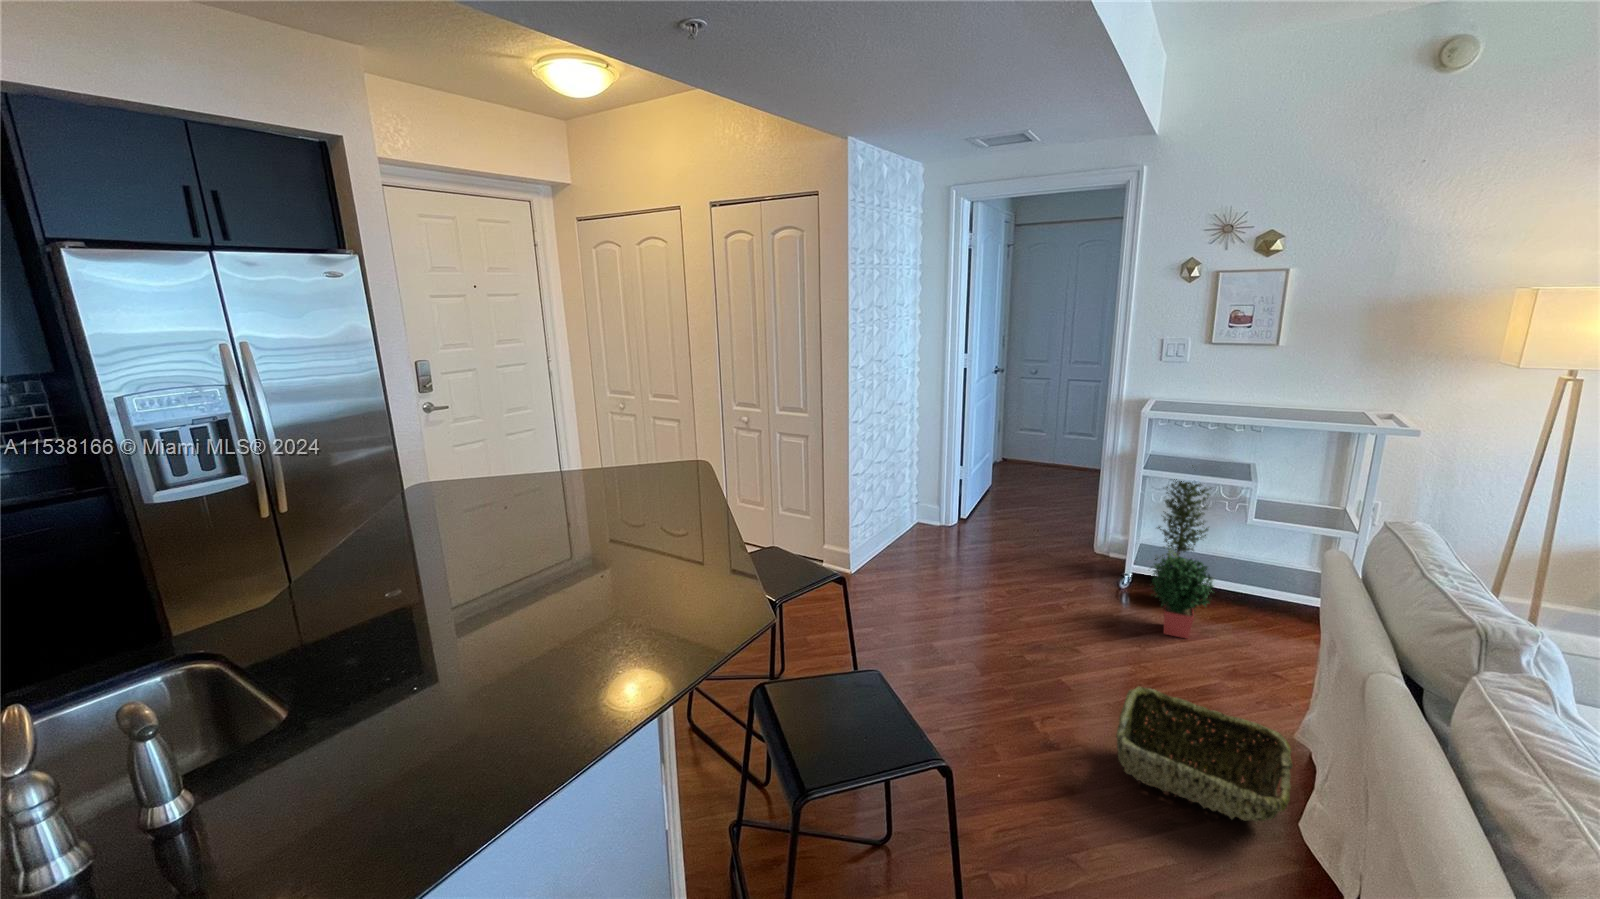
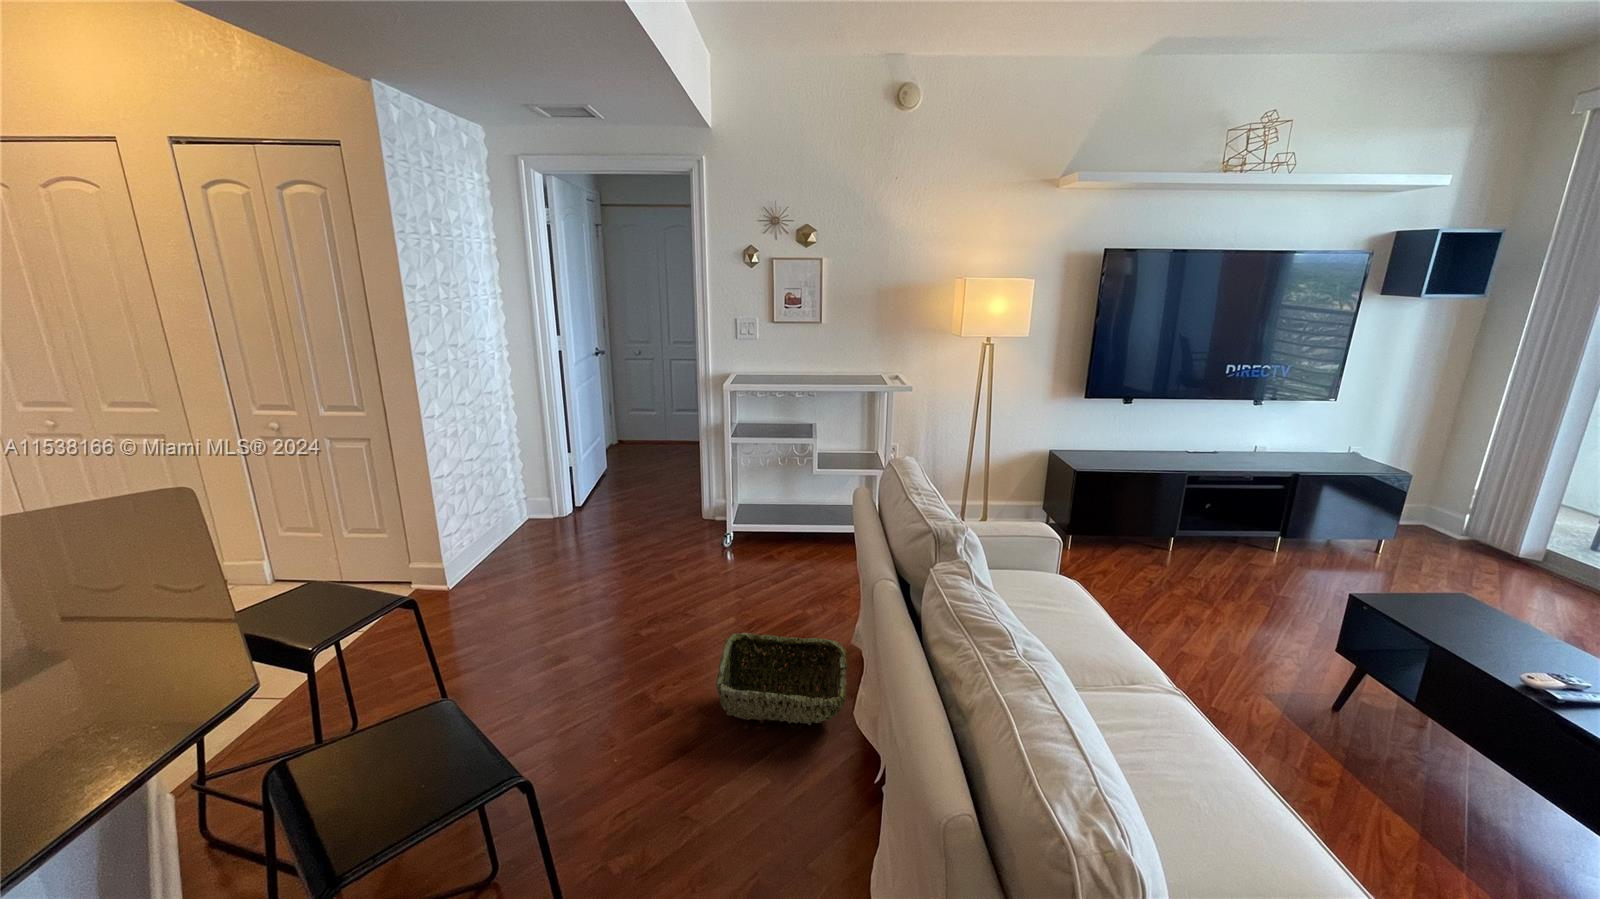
potted plant: present [1151,465,1214,639] -> none [745,426,795,579]

